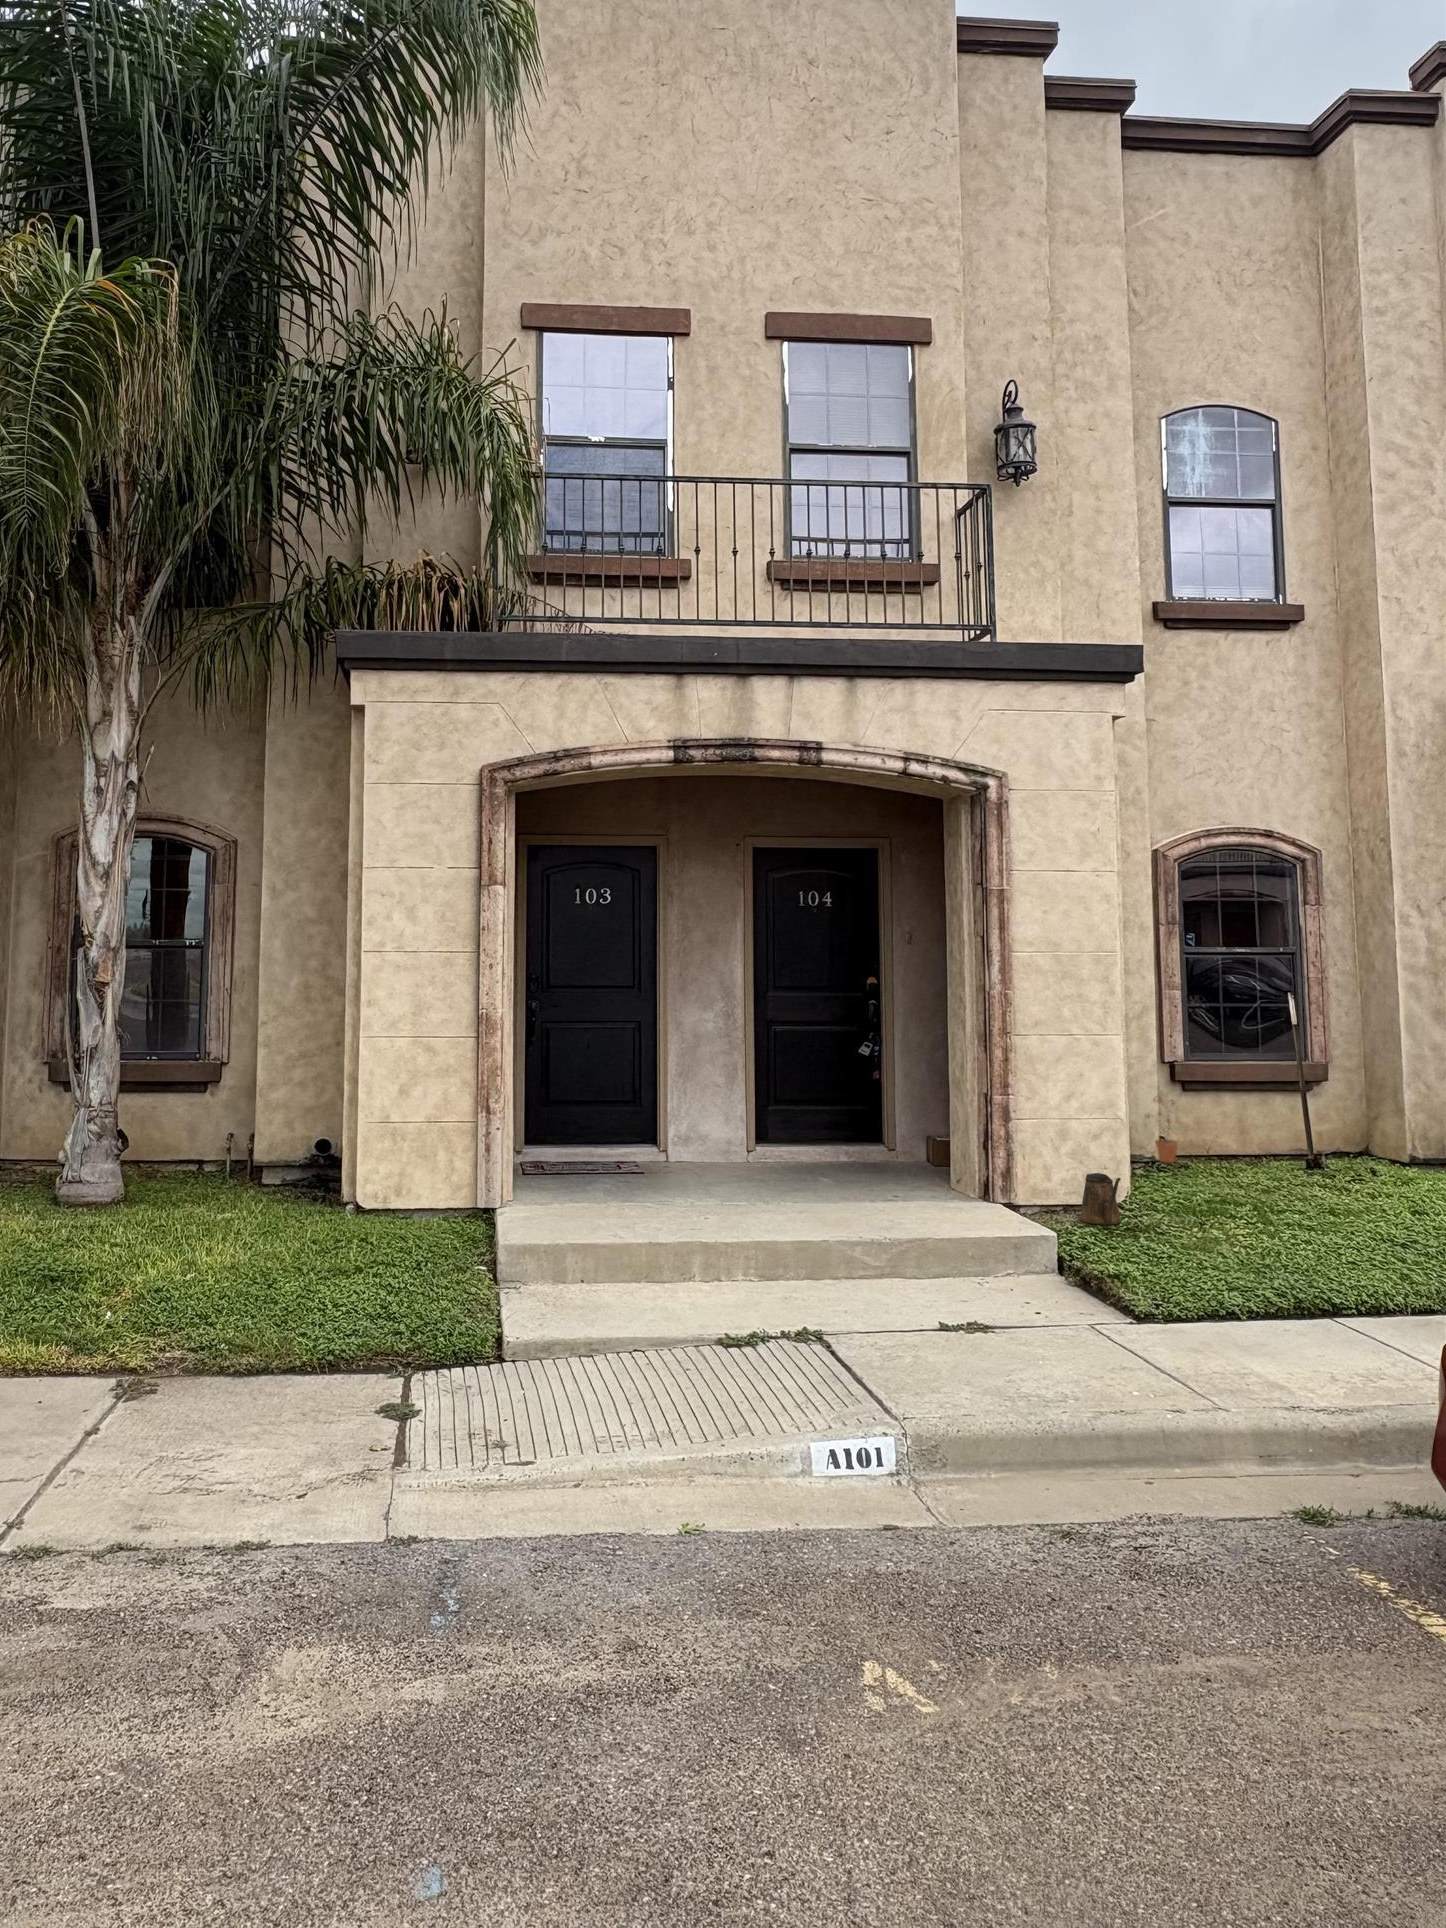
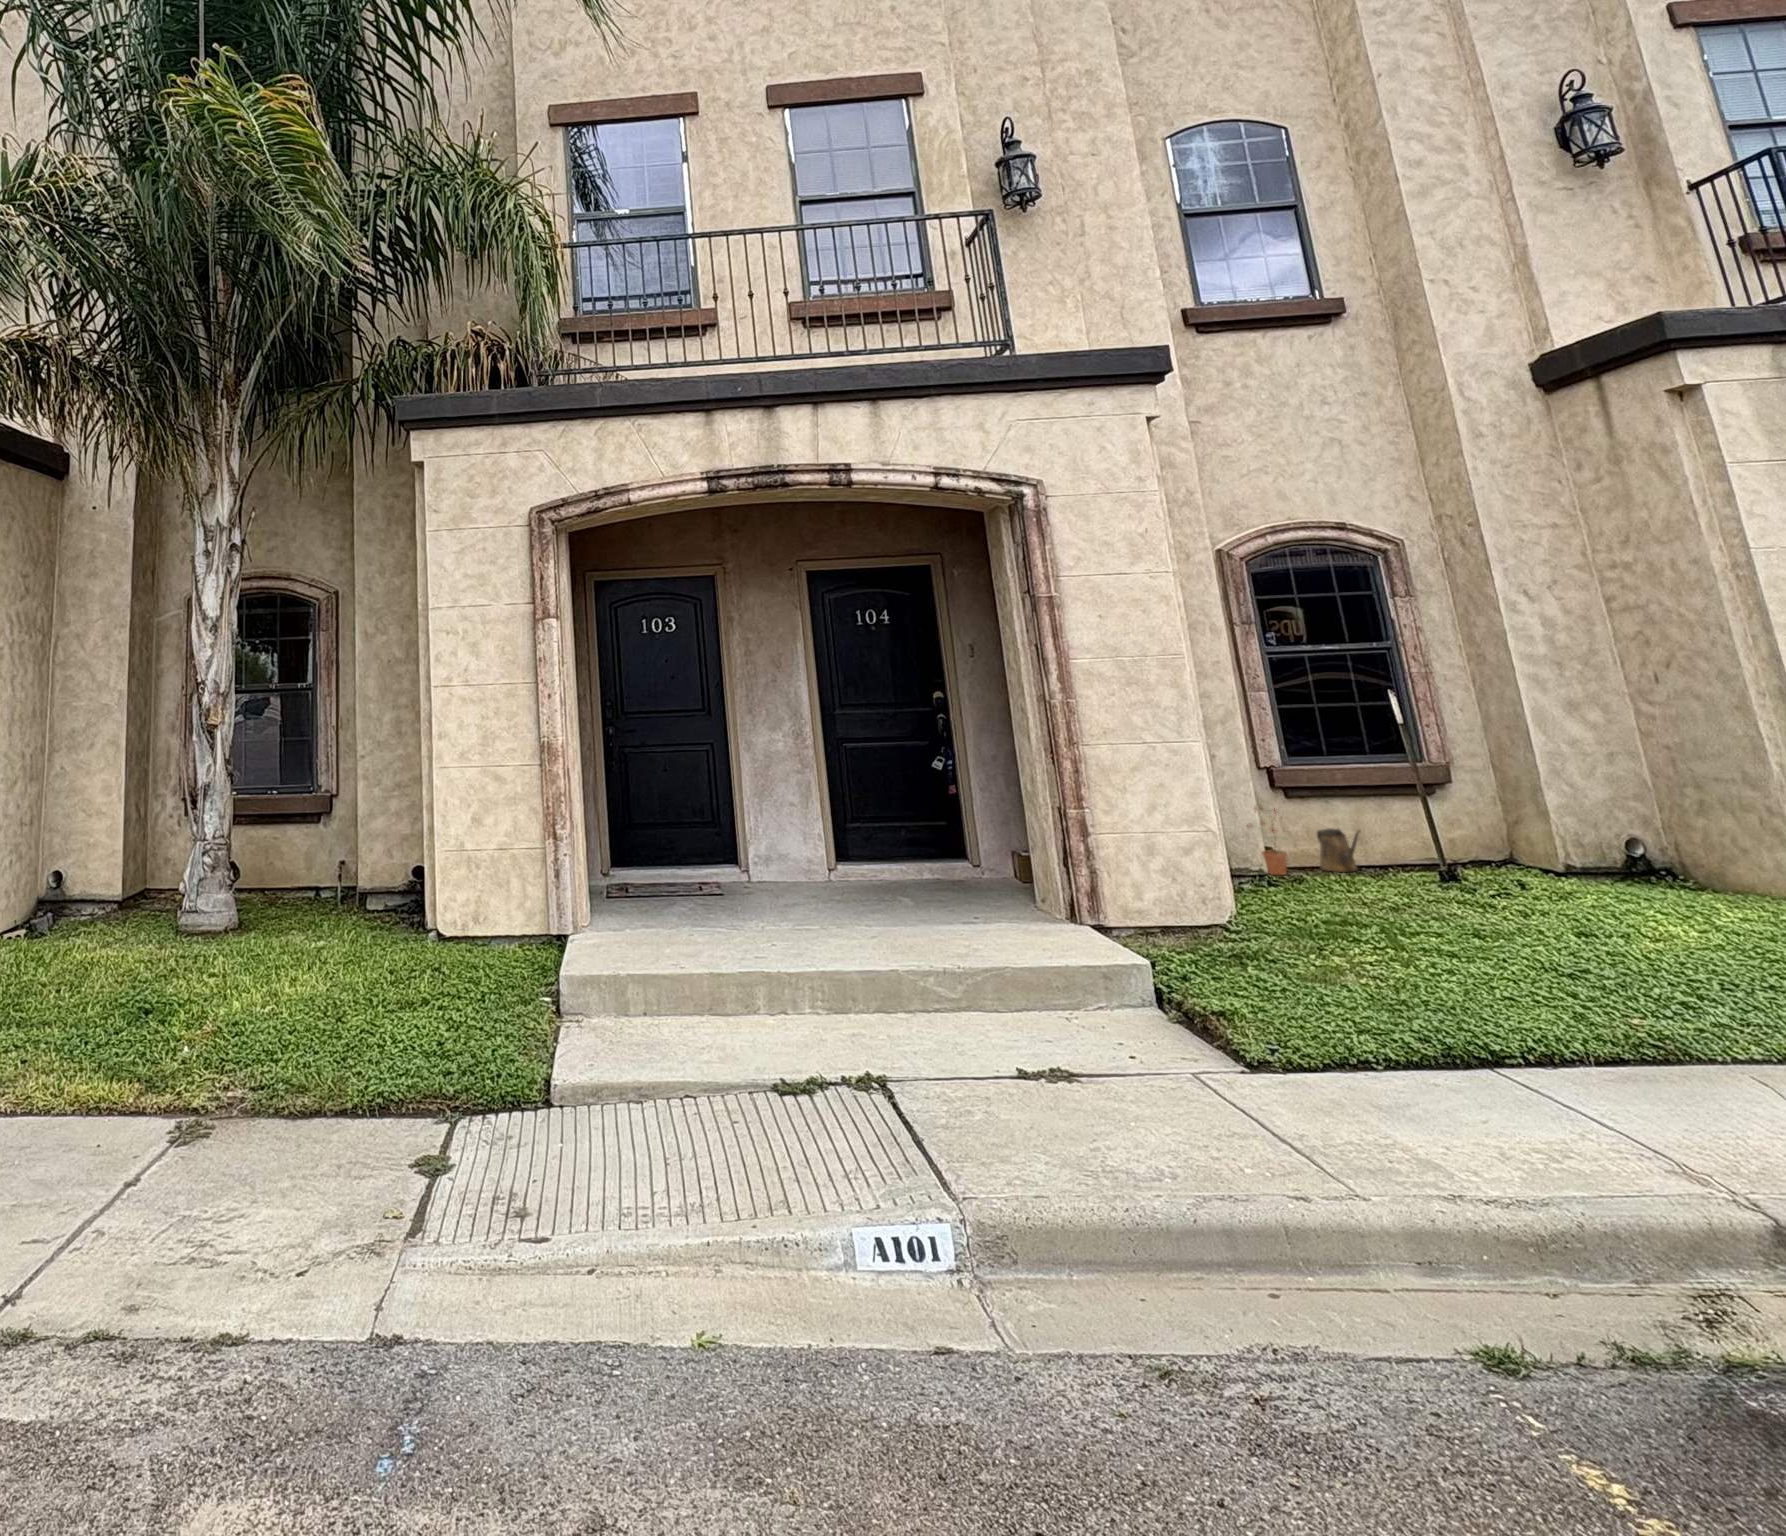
watering can: present [1080,1173,1121,1225] -> present [1317,828,1360,872]

